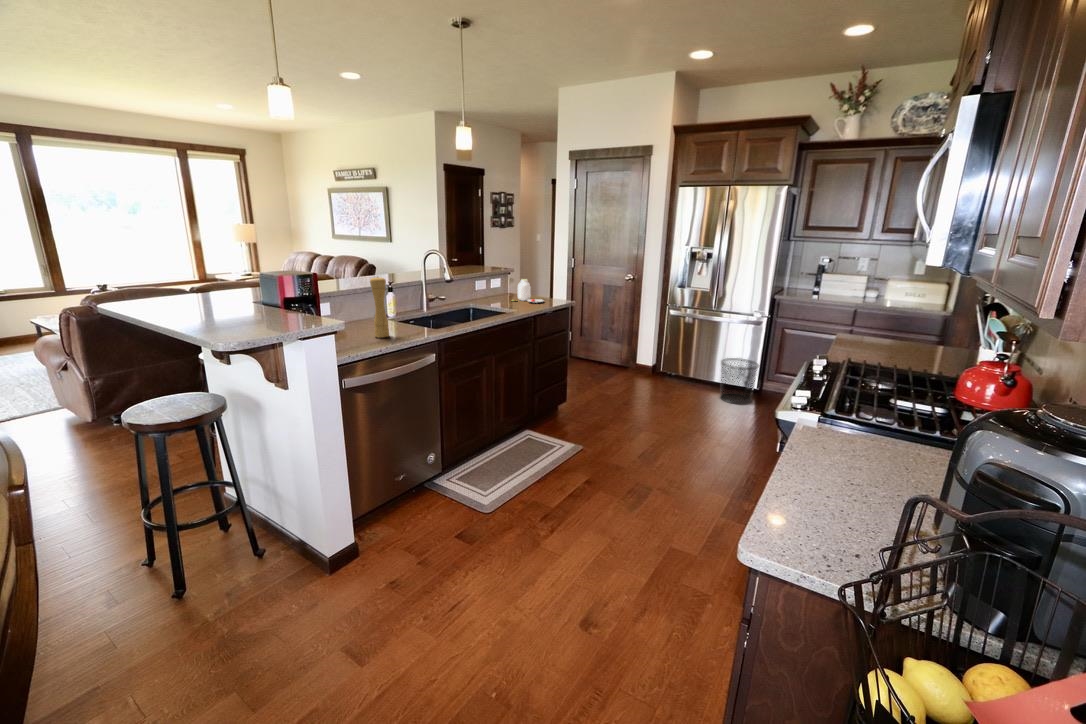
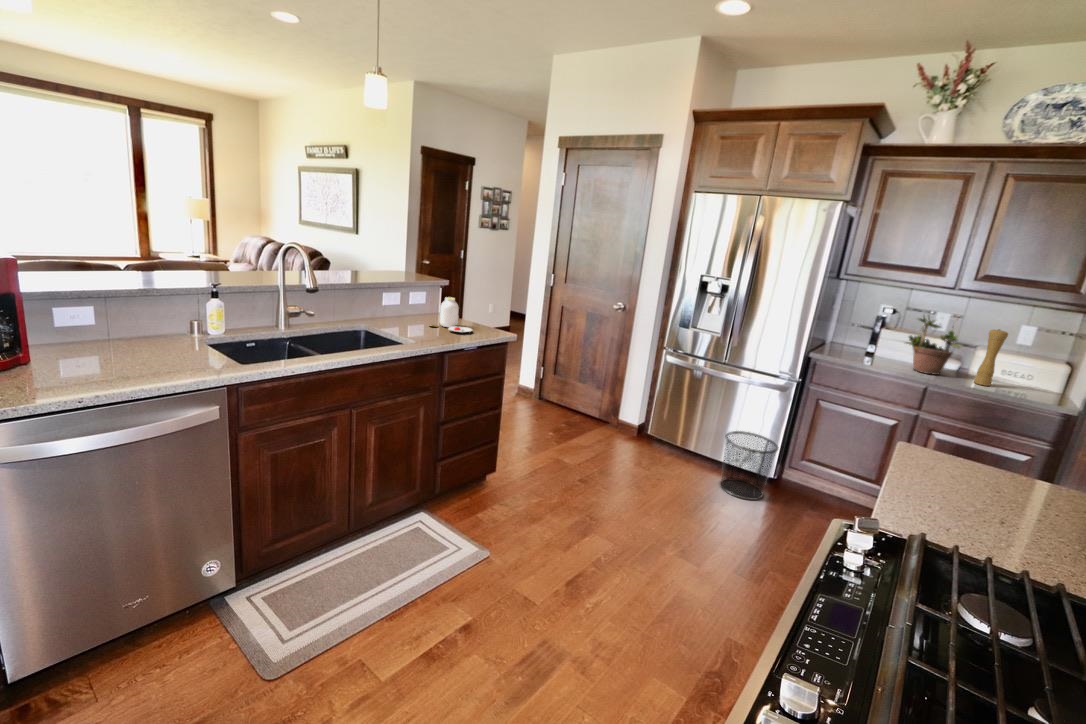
potted plant: none [838,256,877,301] -> present [906,315,961,375]
pepper mill: present [370,277,389,338] -> present [974,329,1008,386]

